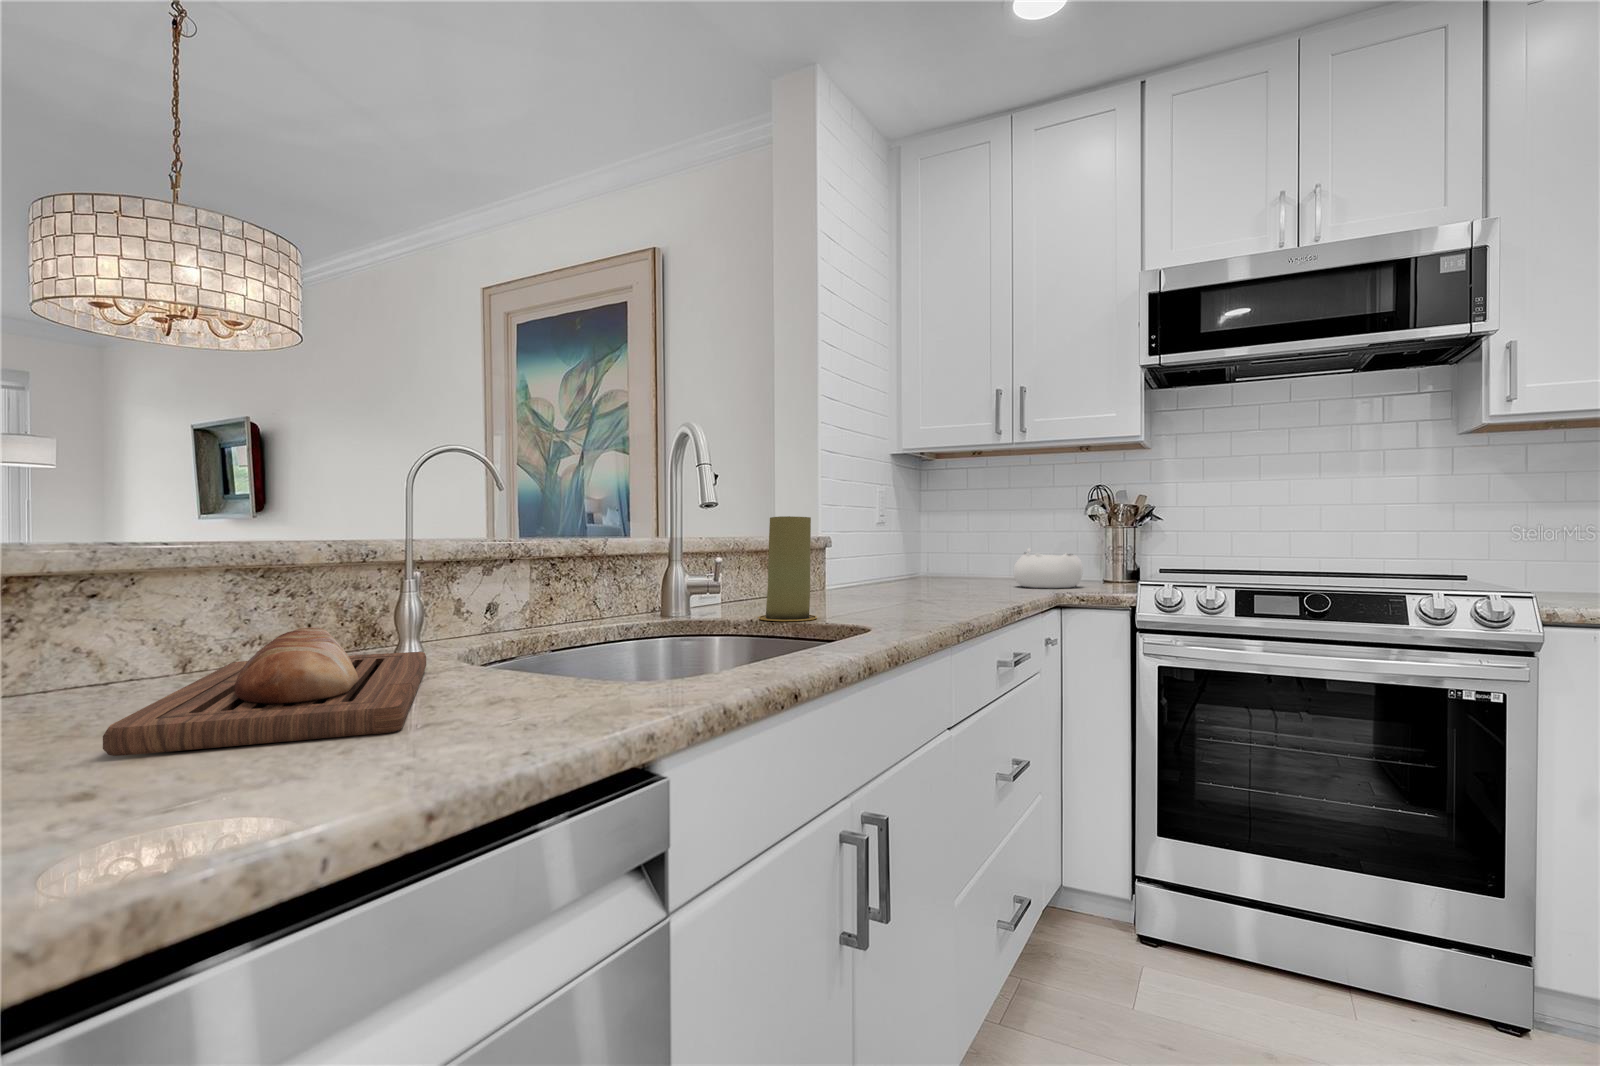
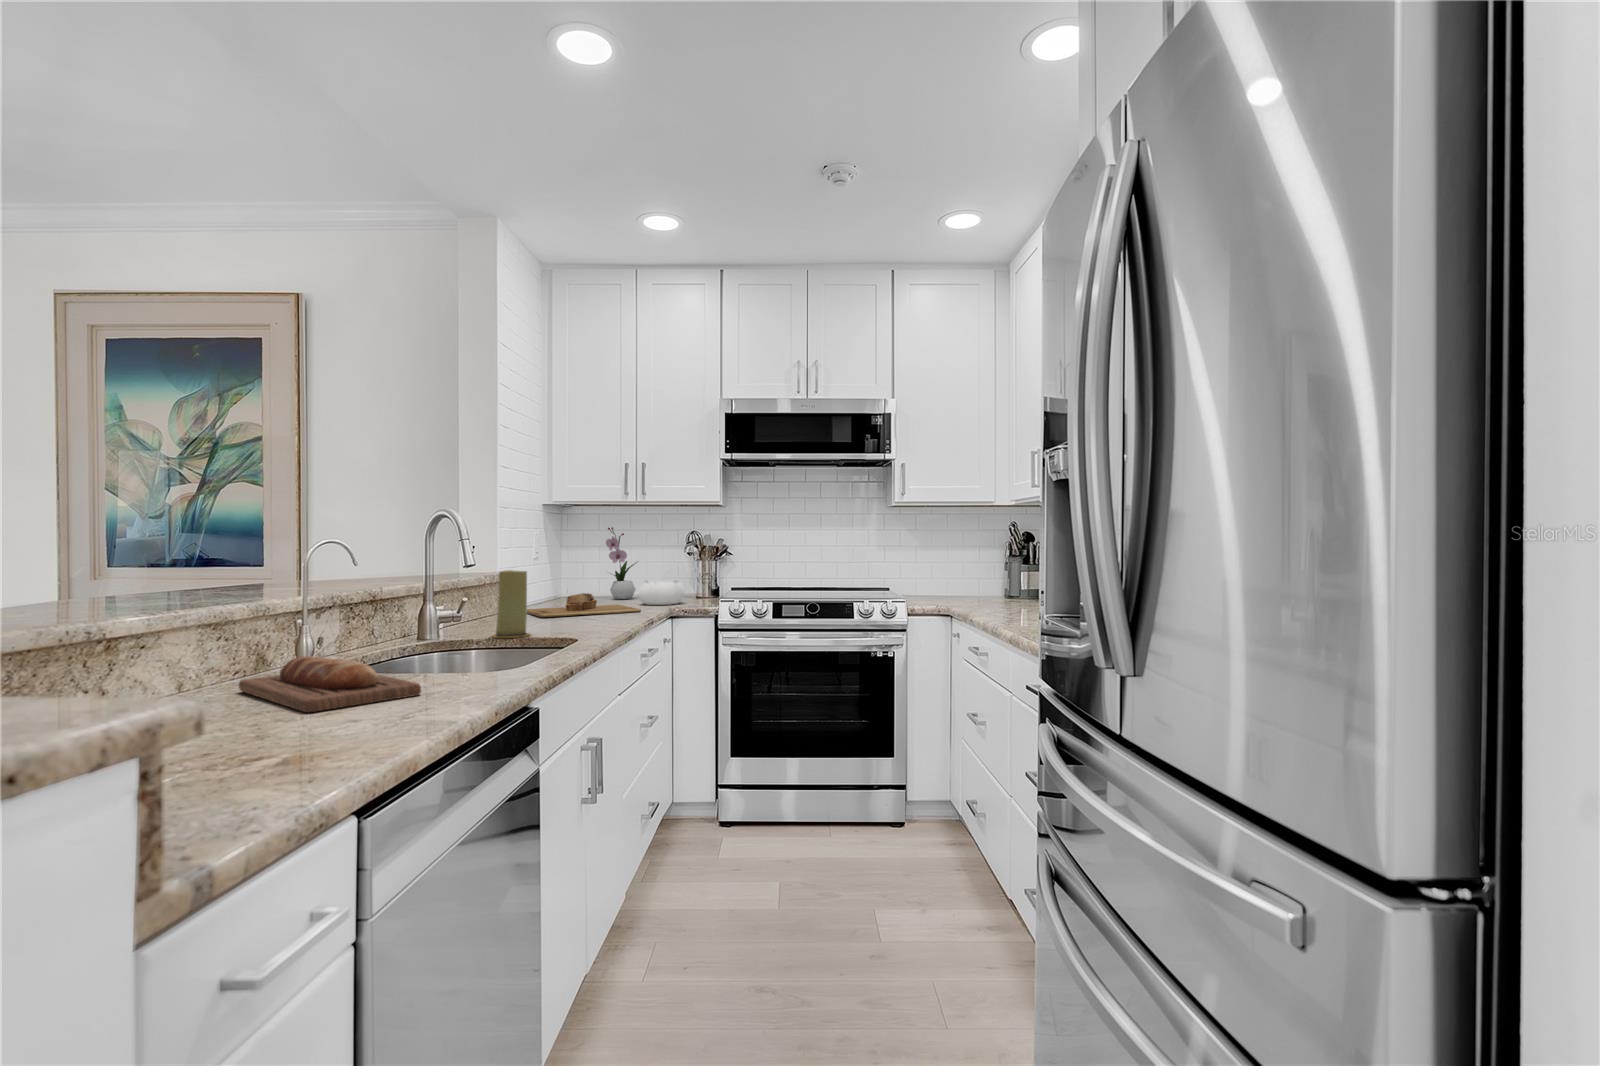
flower arrangement: none [973,482,1019,580] -> present [606,527,637,599]
cutting board: none [853,565,1011,596] -> present [527,593,641,617]

